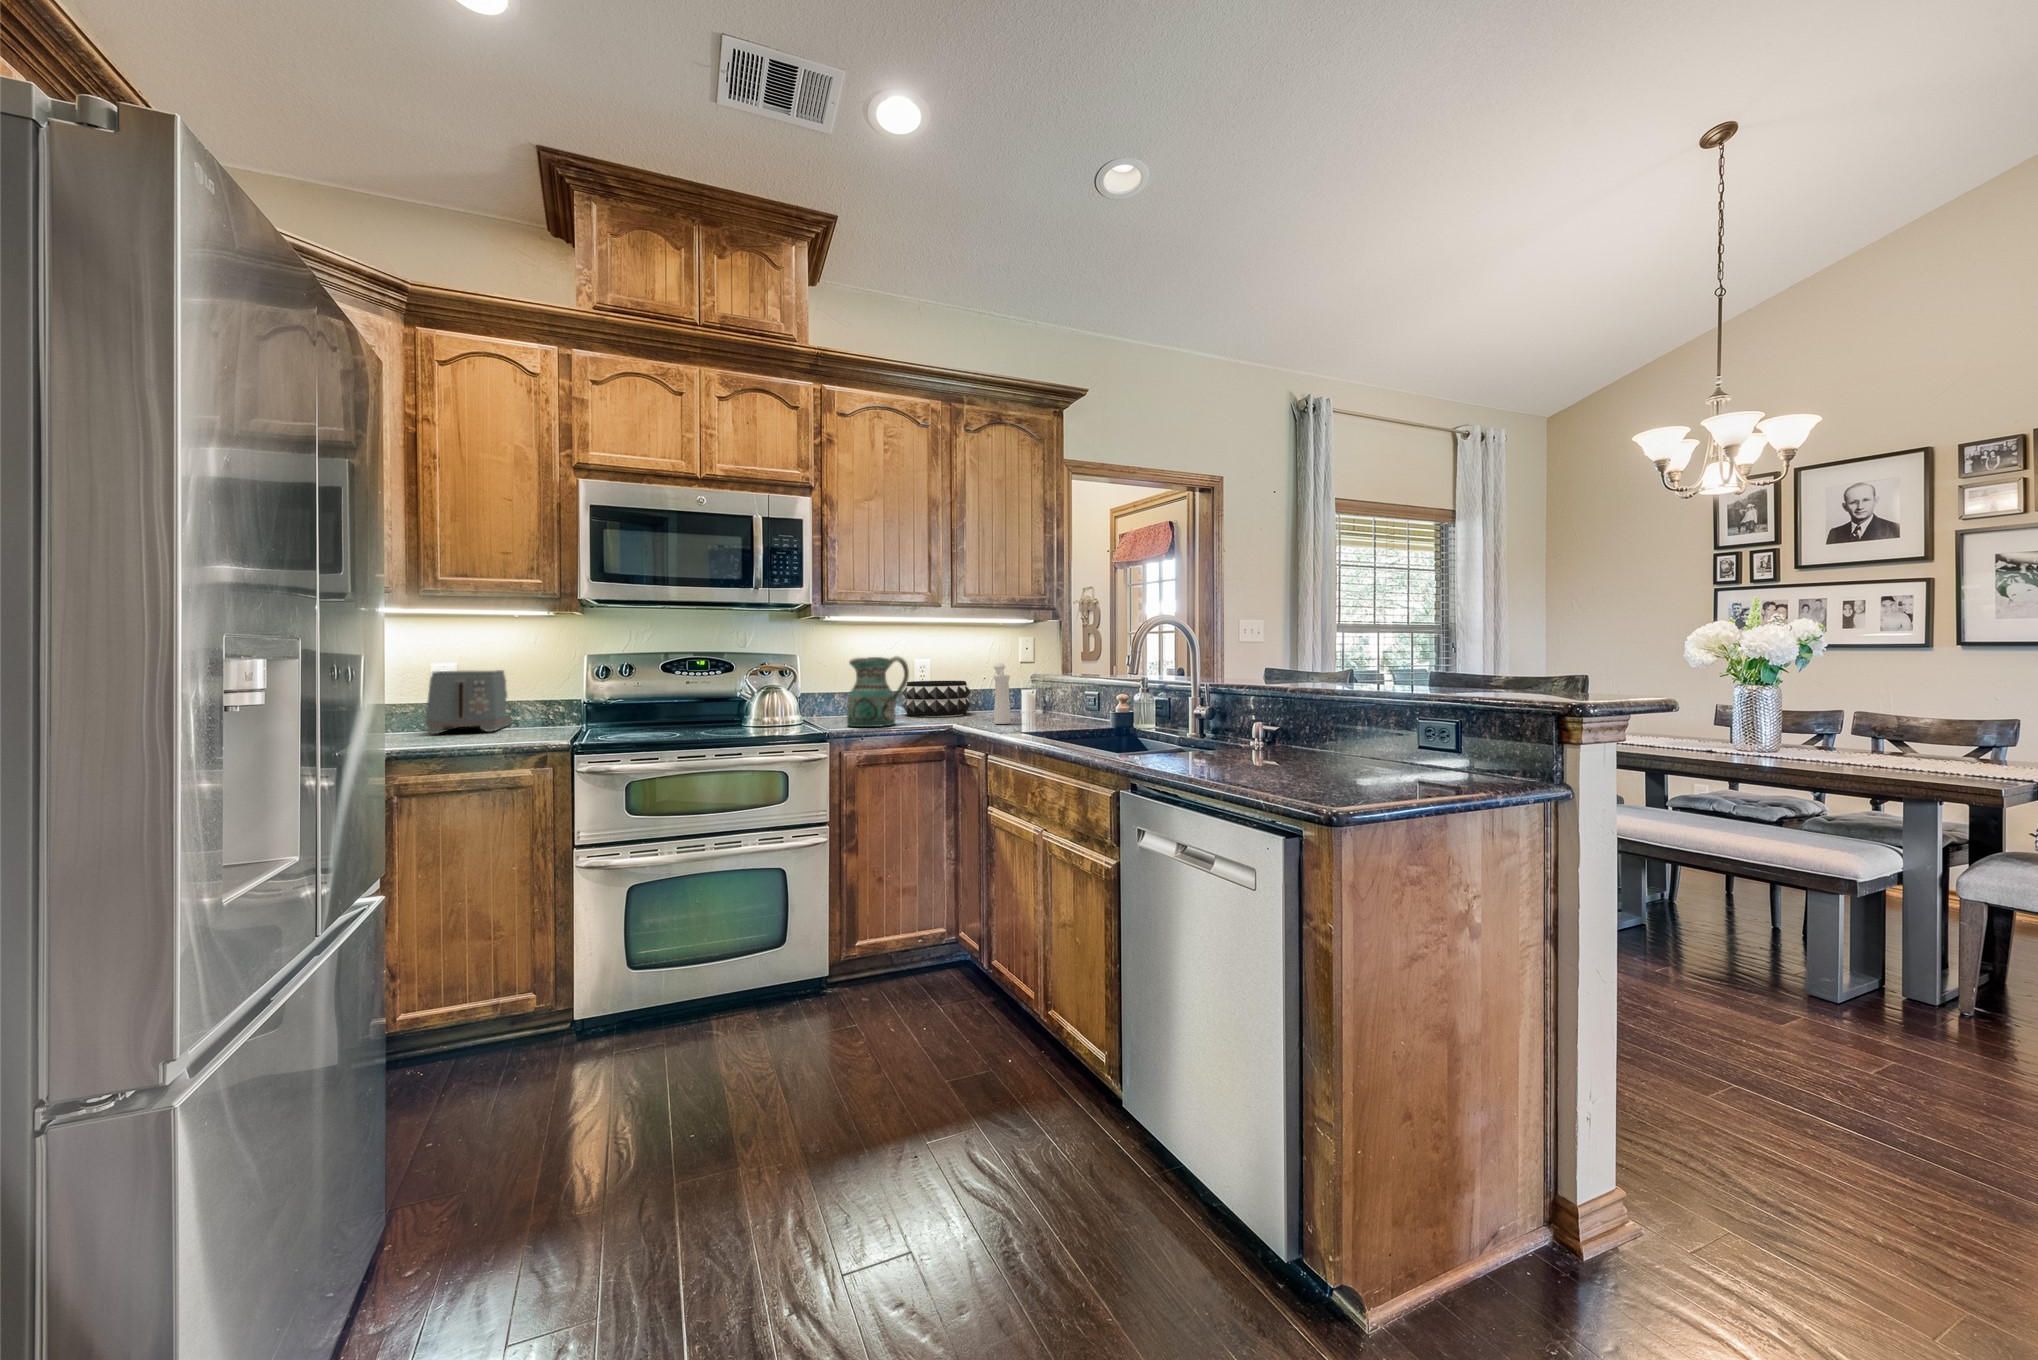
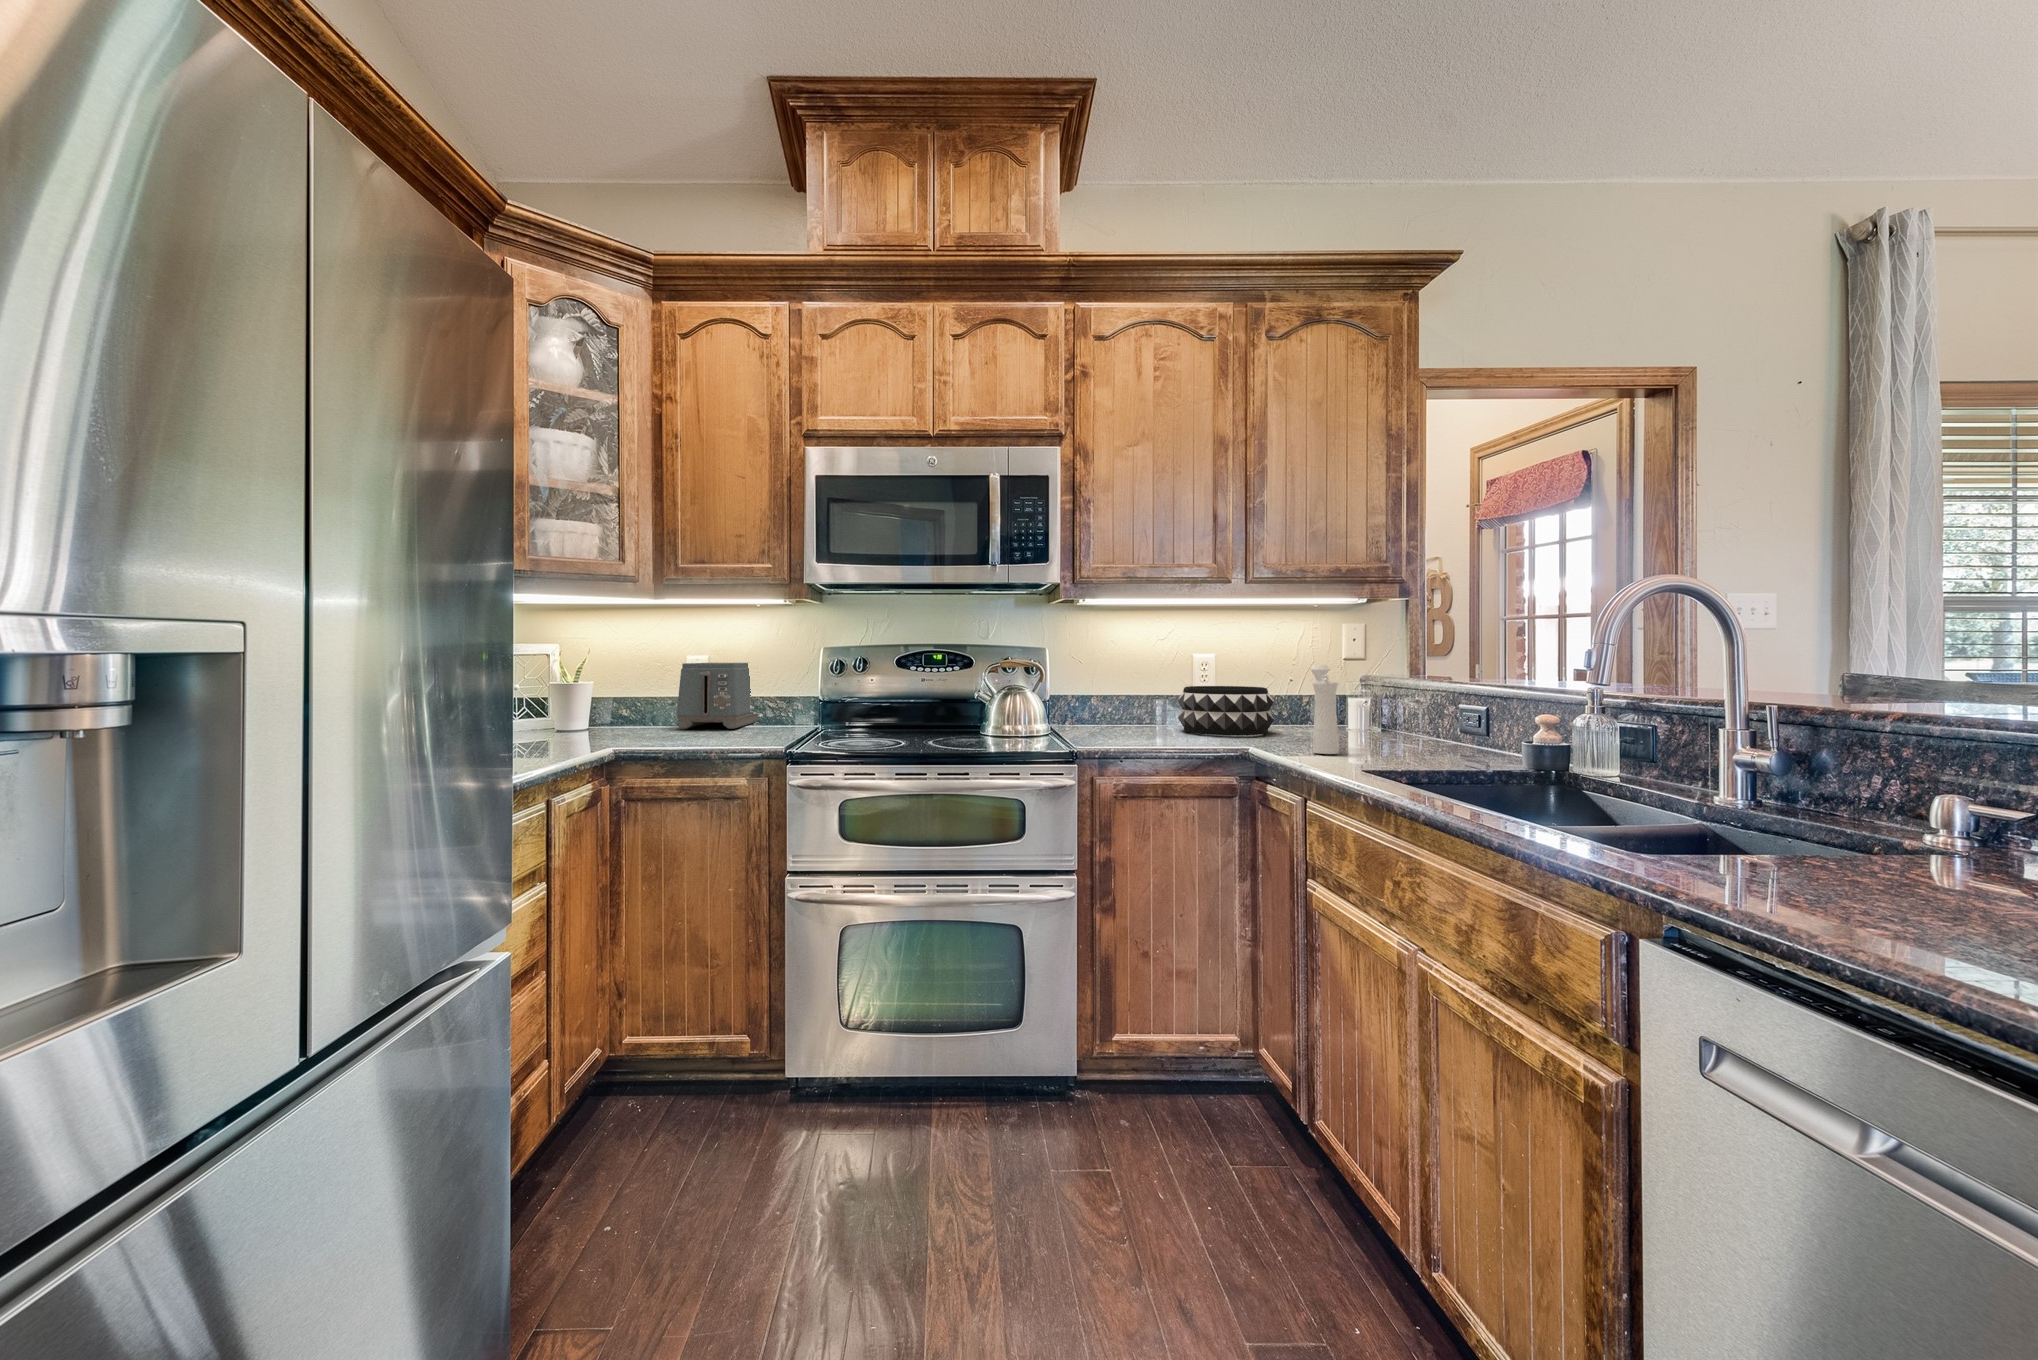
ceramic pitcher: present [847,656,909,727] -> none [1104,653,1187,748]

